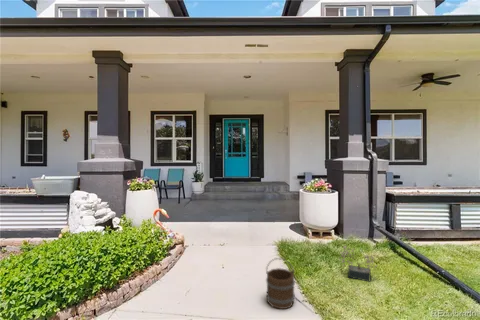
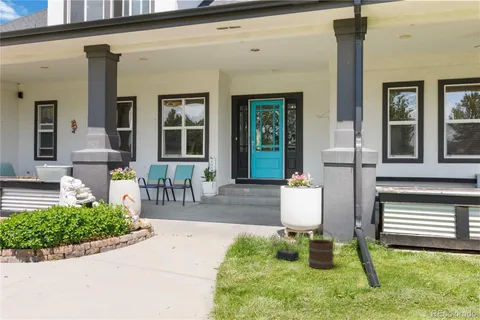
bucket: present [266,265,295,309] -> present [308,230,334,269]

